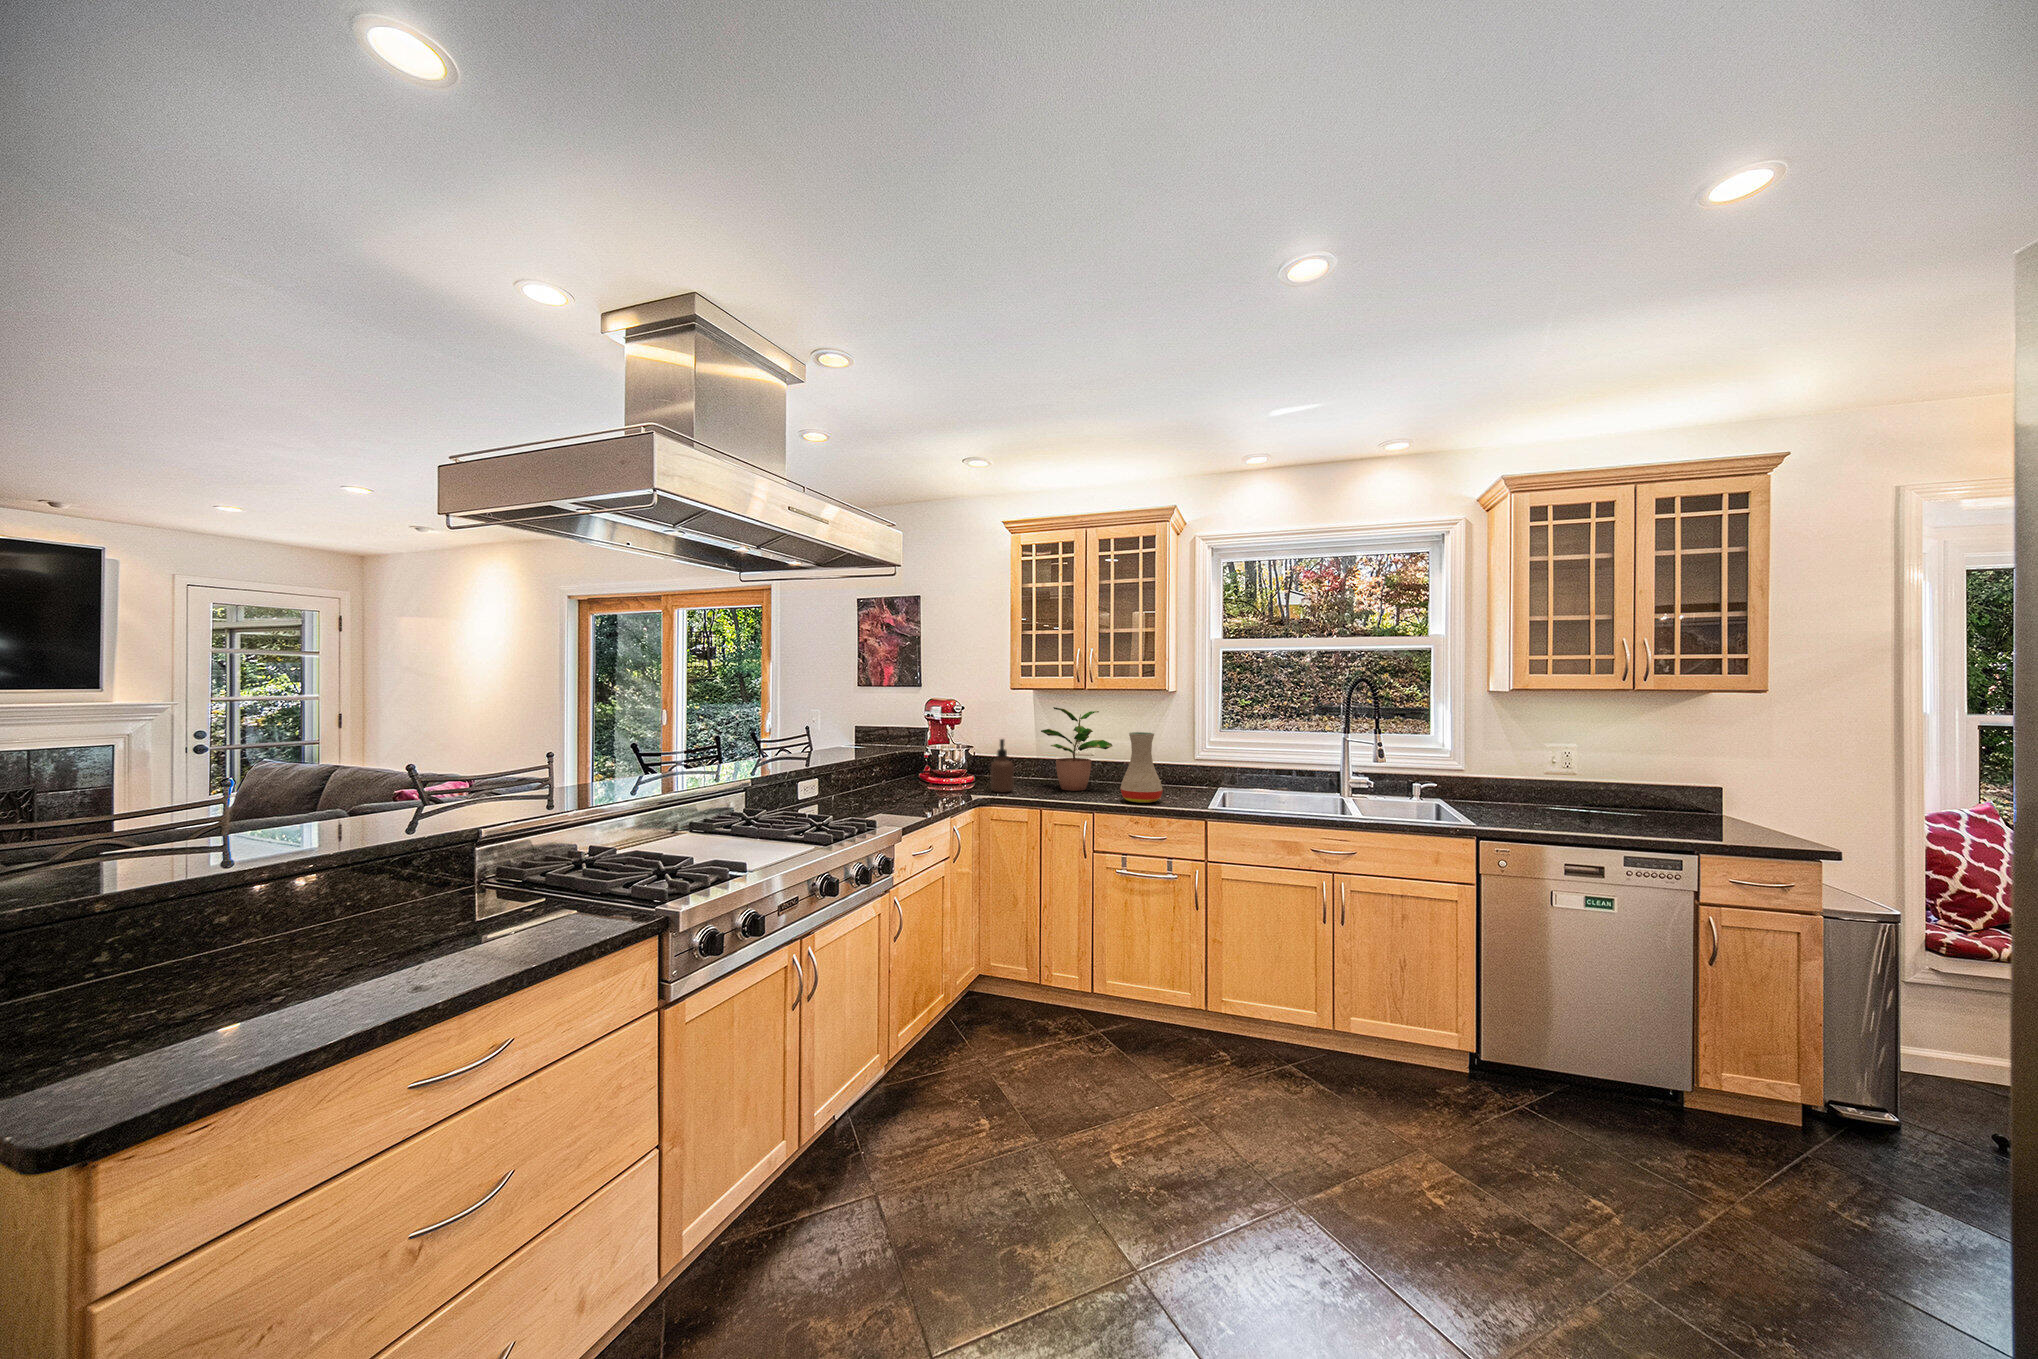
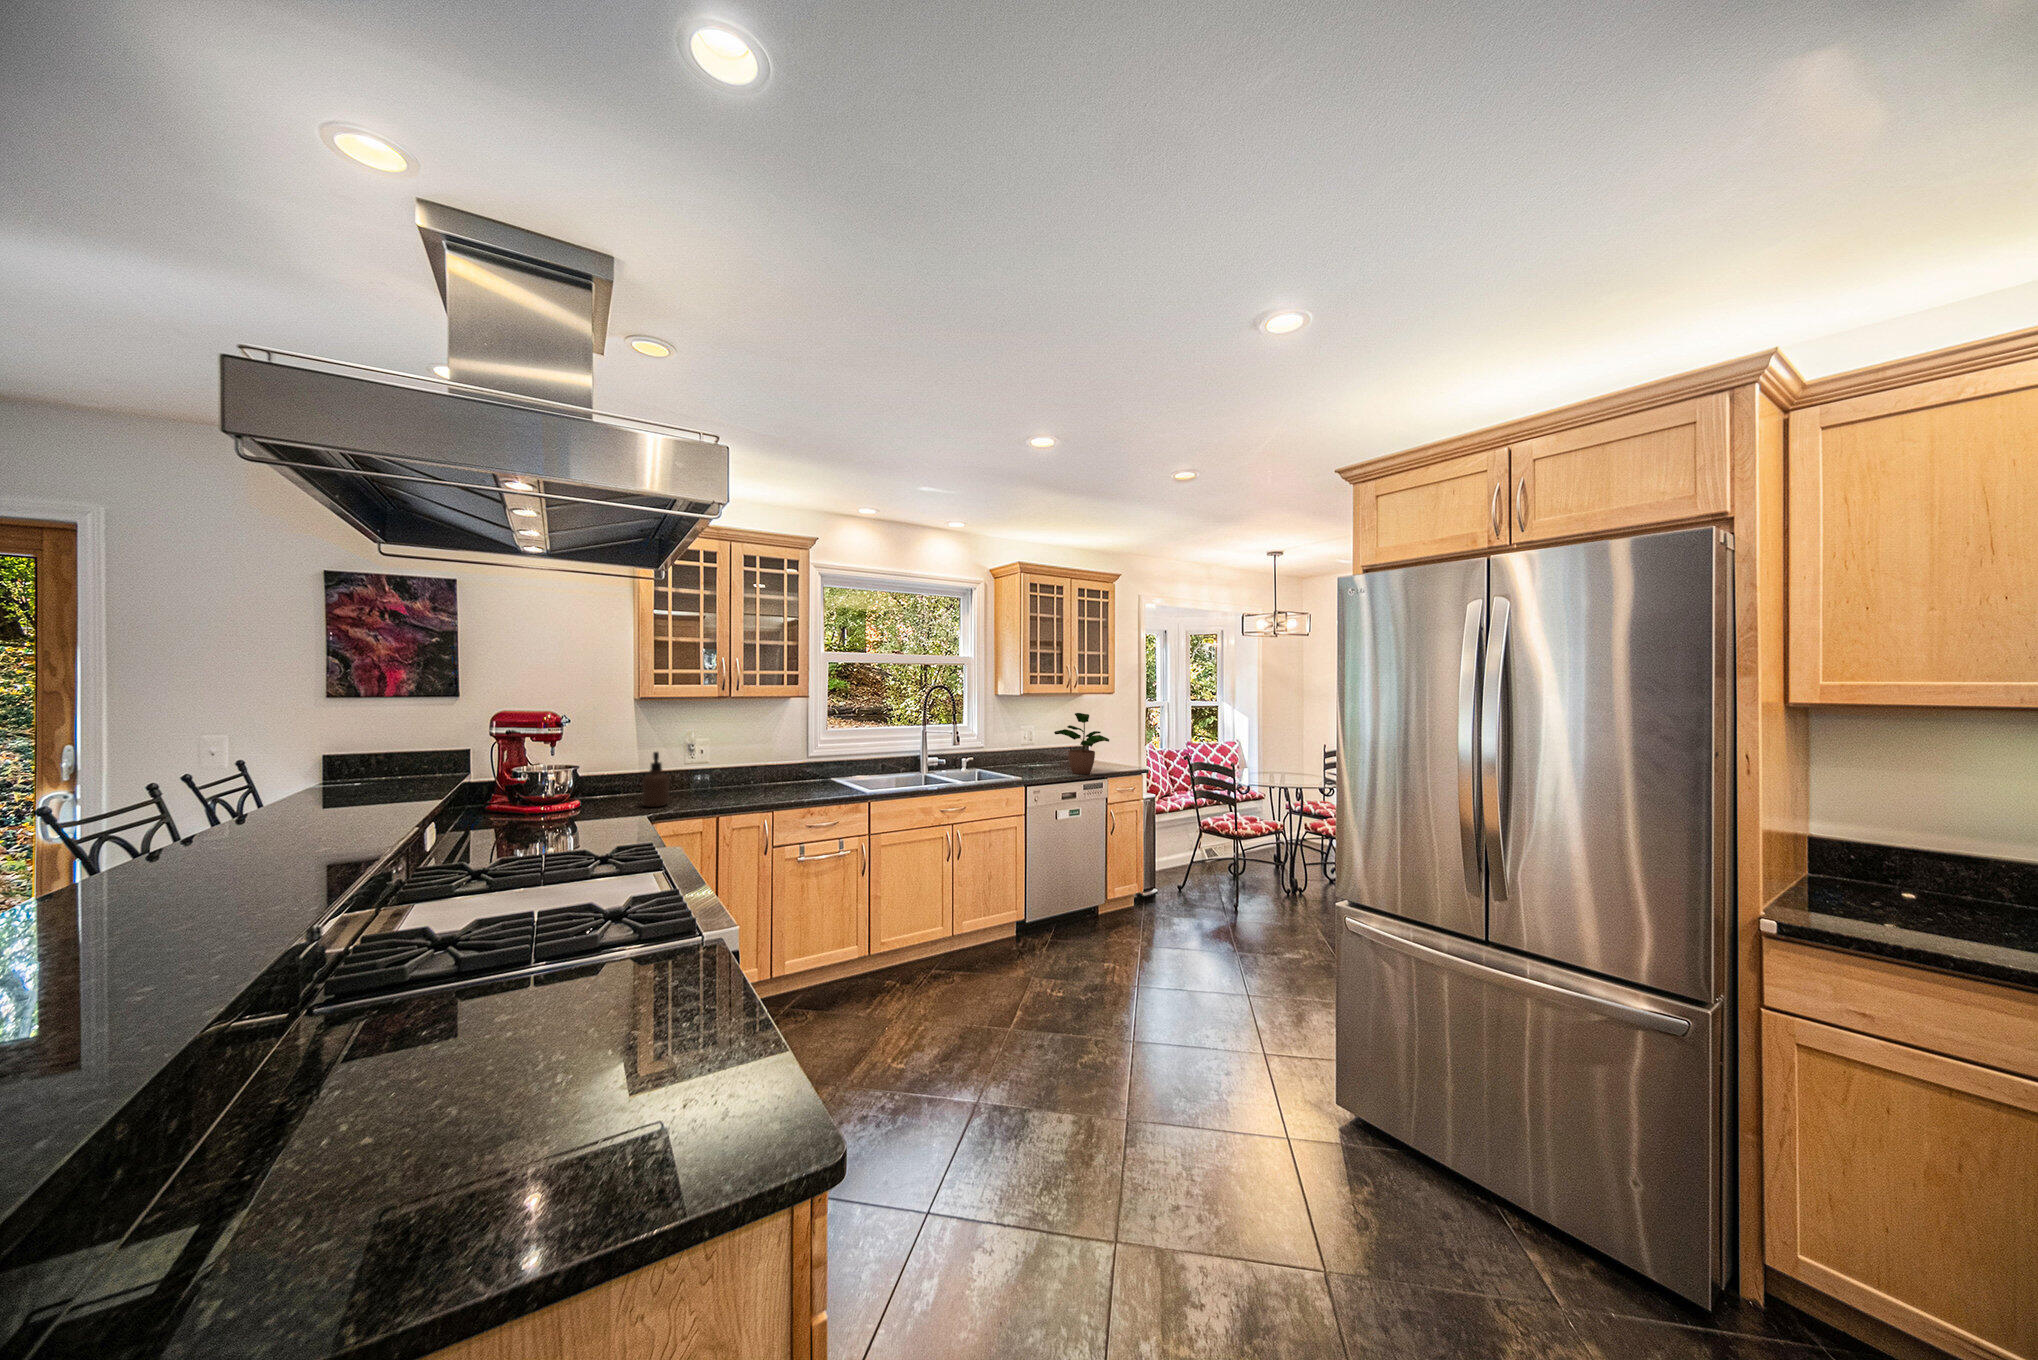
potted plant: present [1041,707,1112,791] -> present [1054,713,1109,774]
vase: present [1120,732,1163,803] -> none [786,736,824,797]

